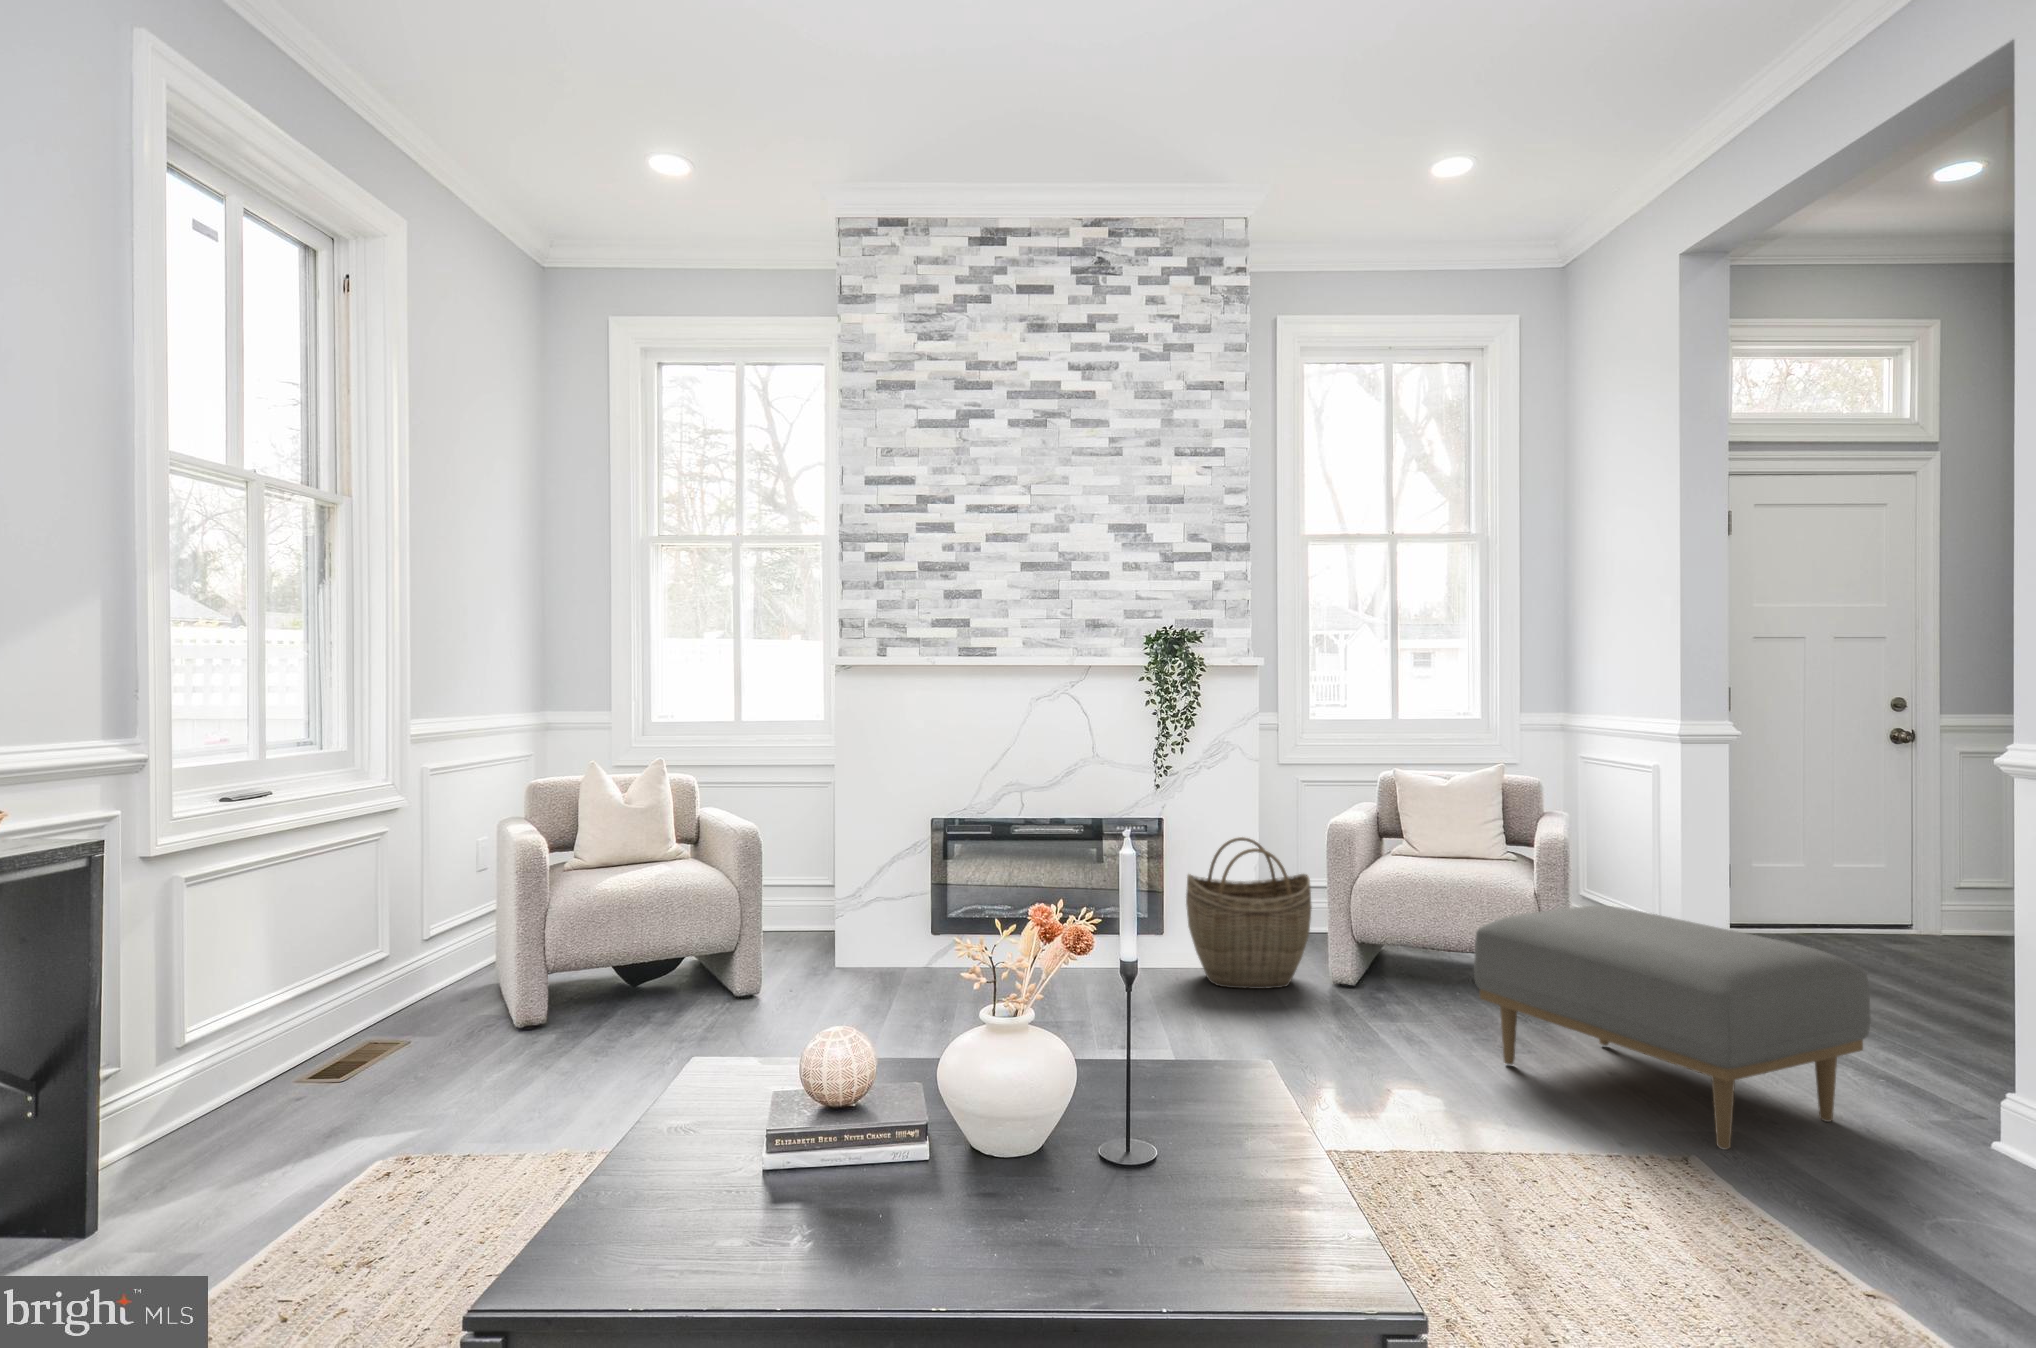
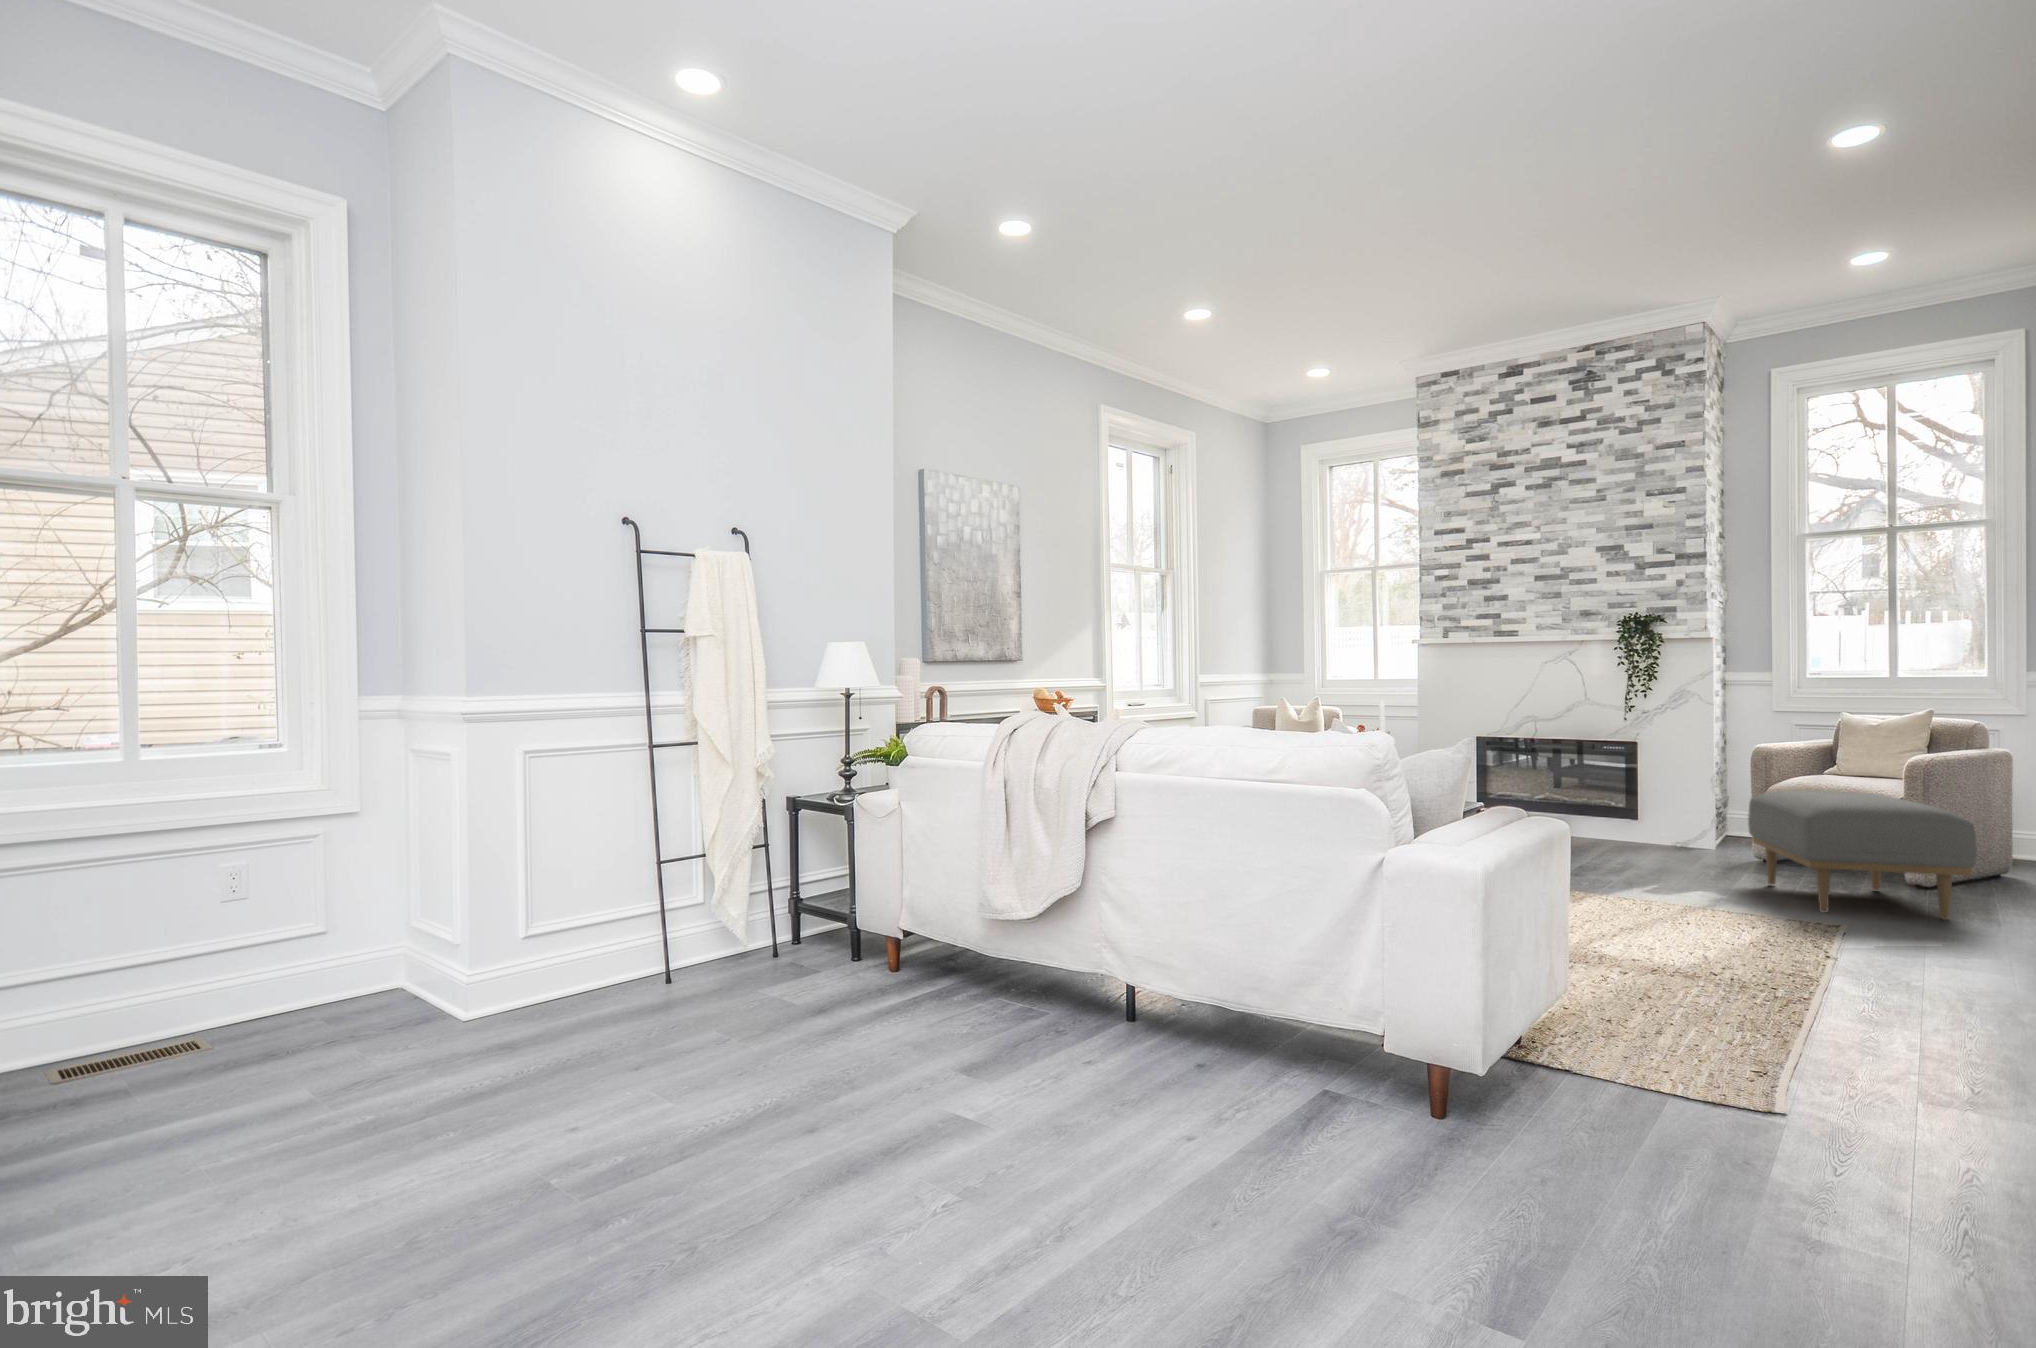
woven basket: present [1186,837,1312,989] -> none [1631,756,1728,854]

